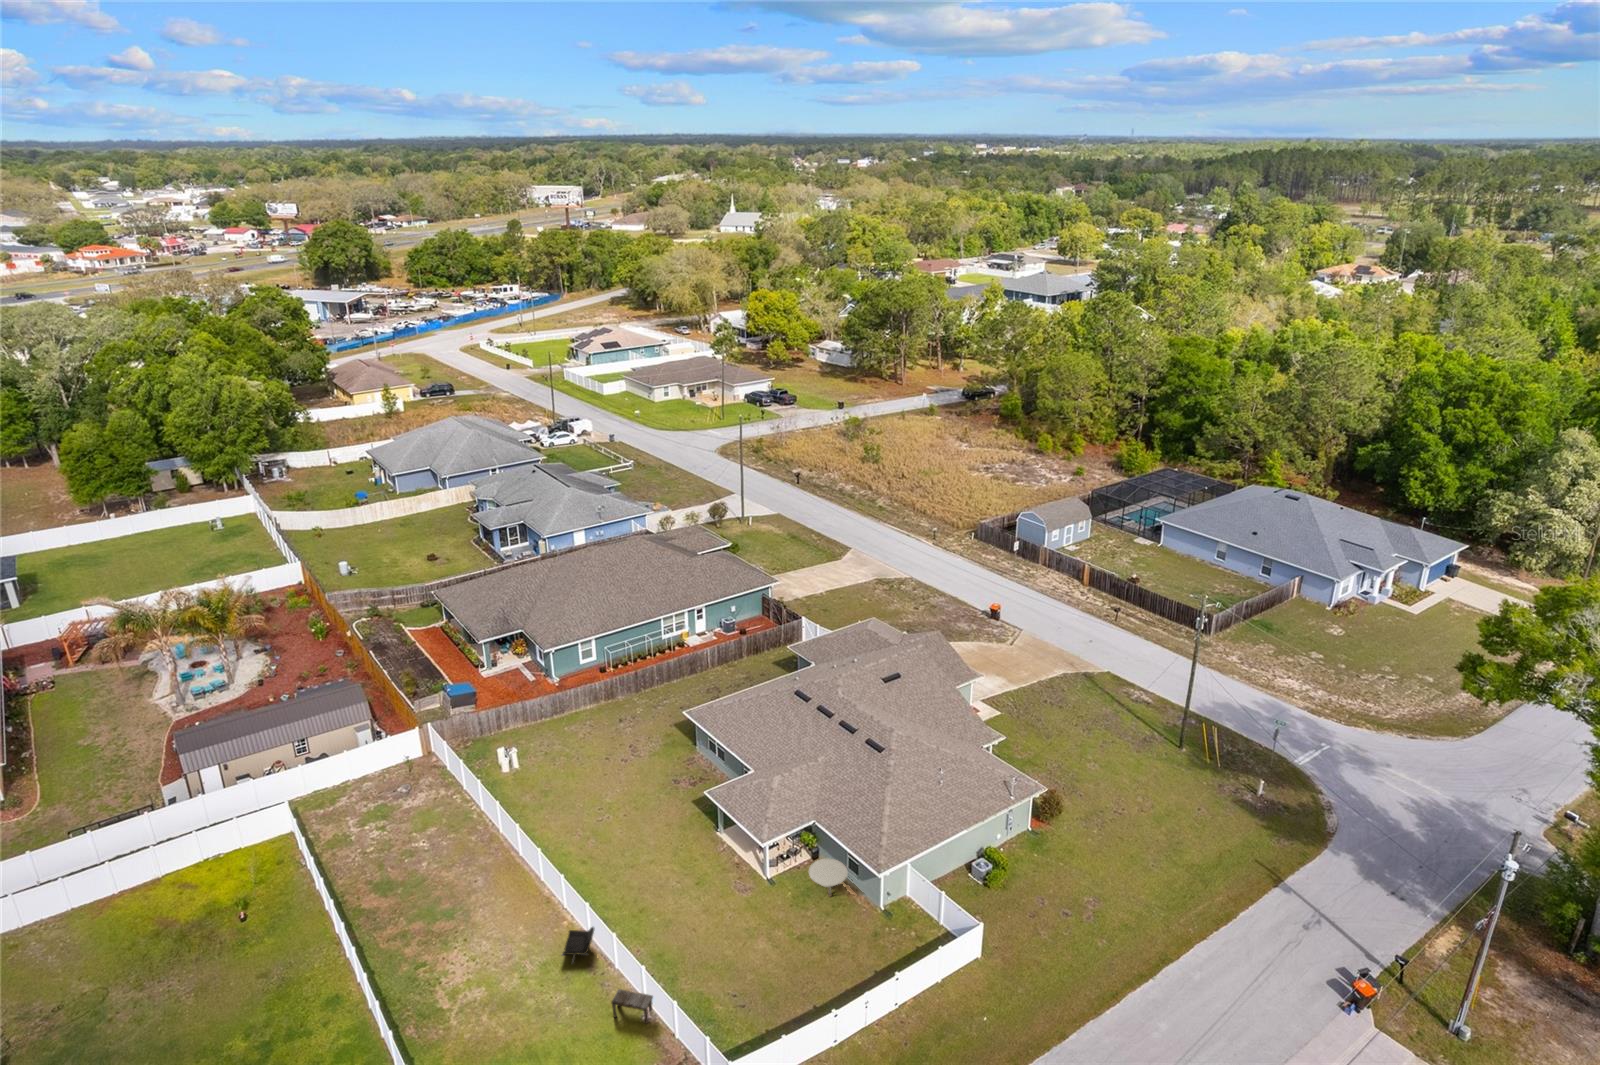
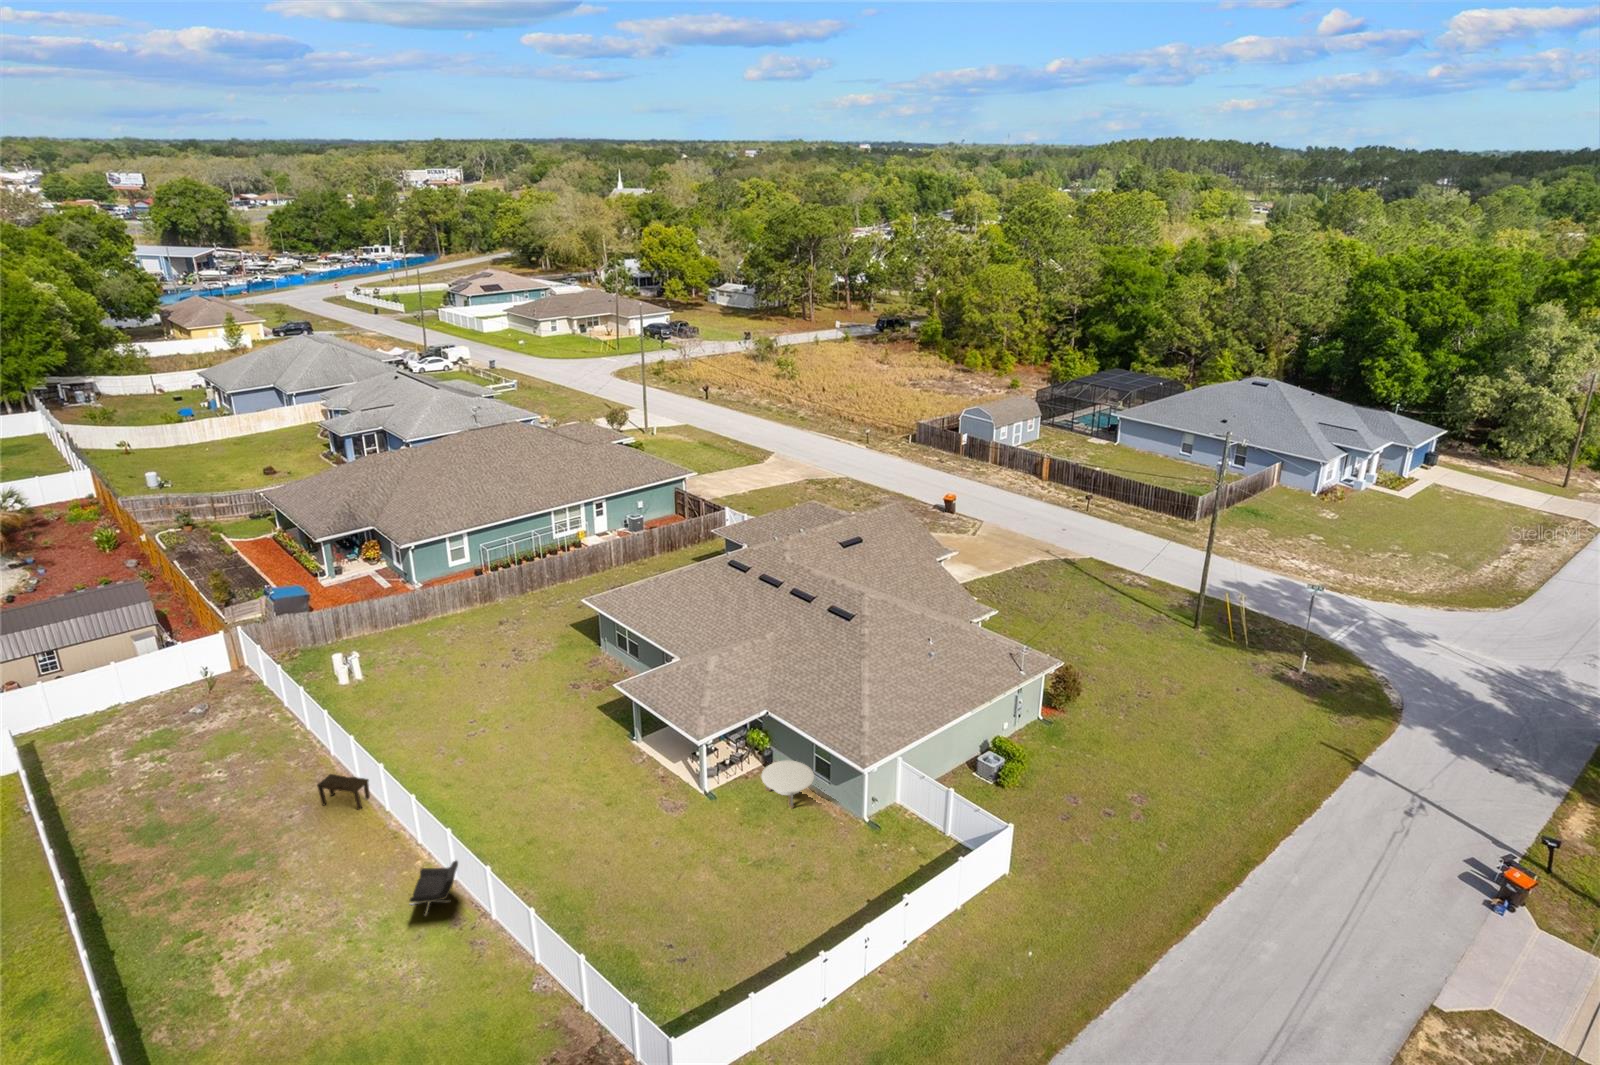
bench: present [611,989,653,1024] -> present [317,774,370,810]

